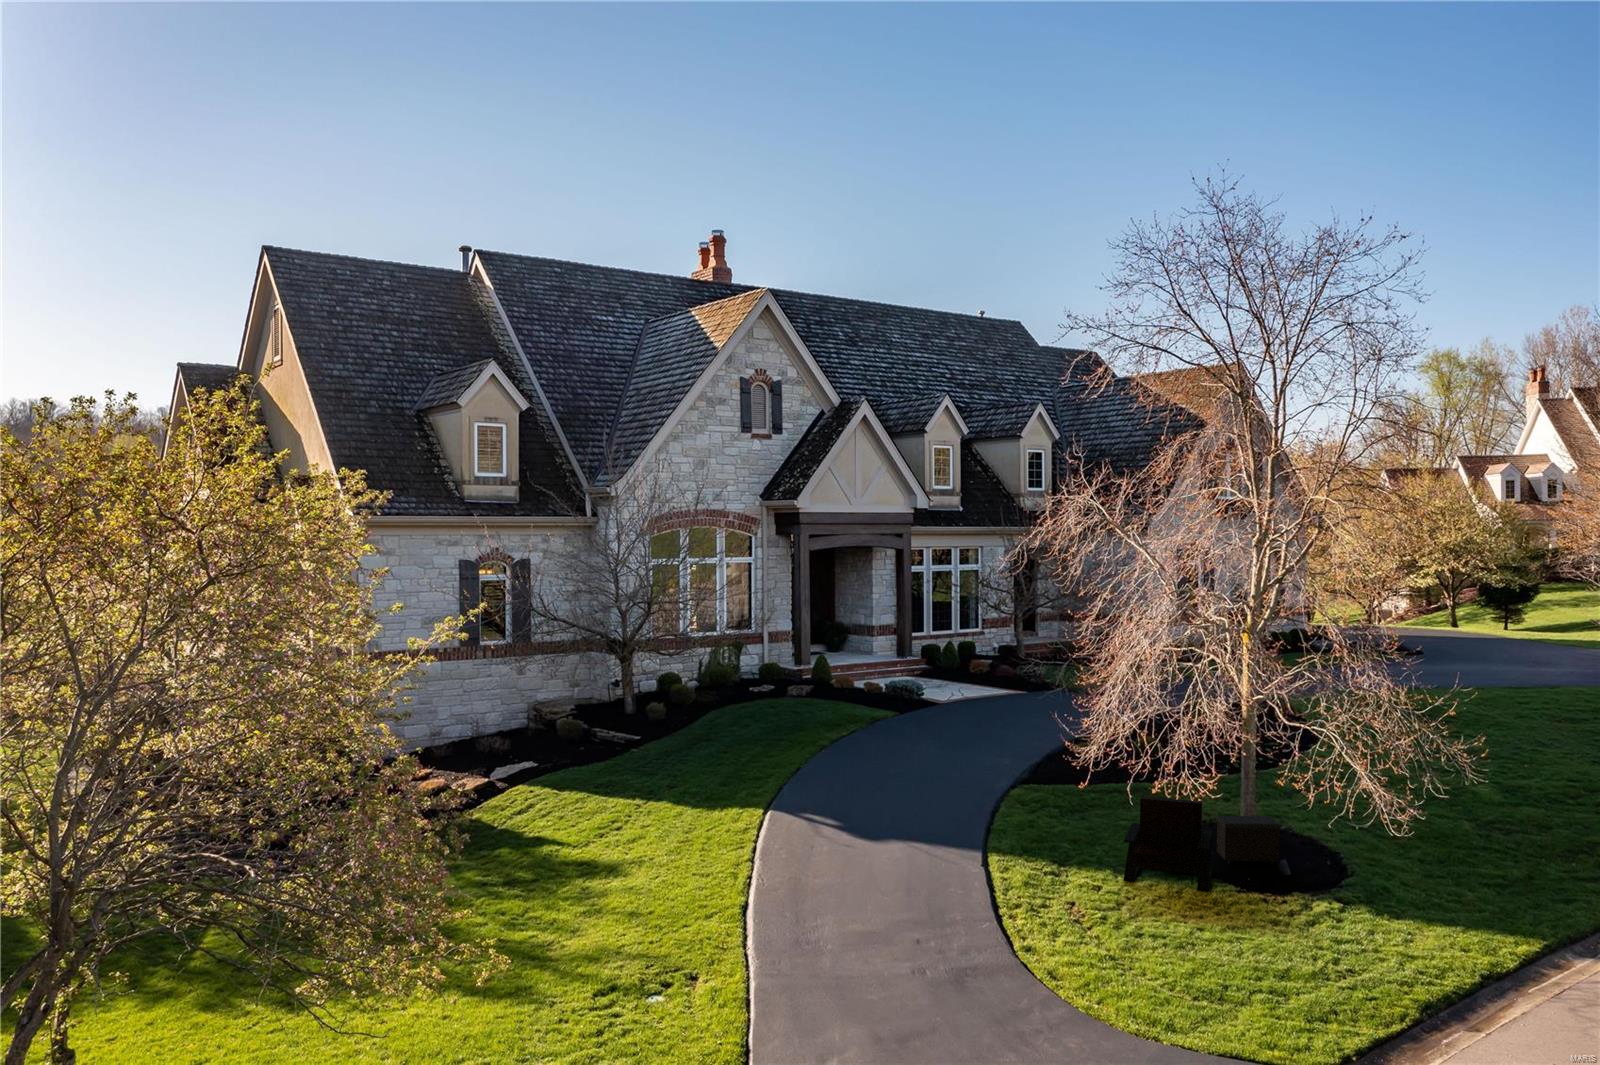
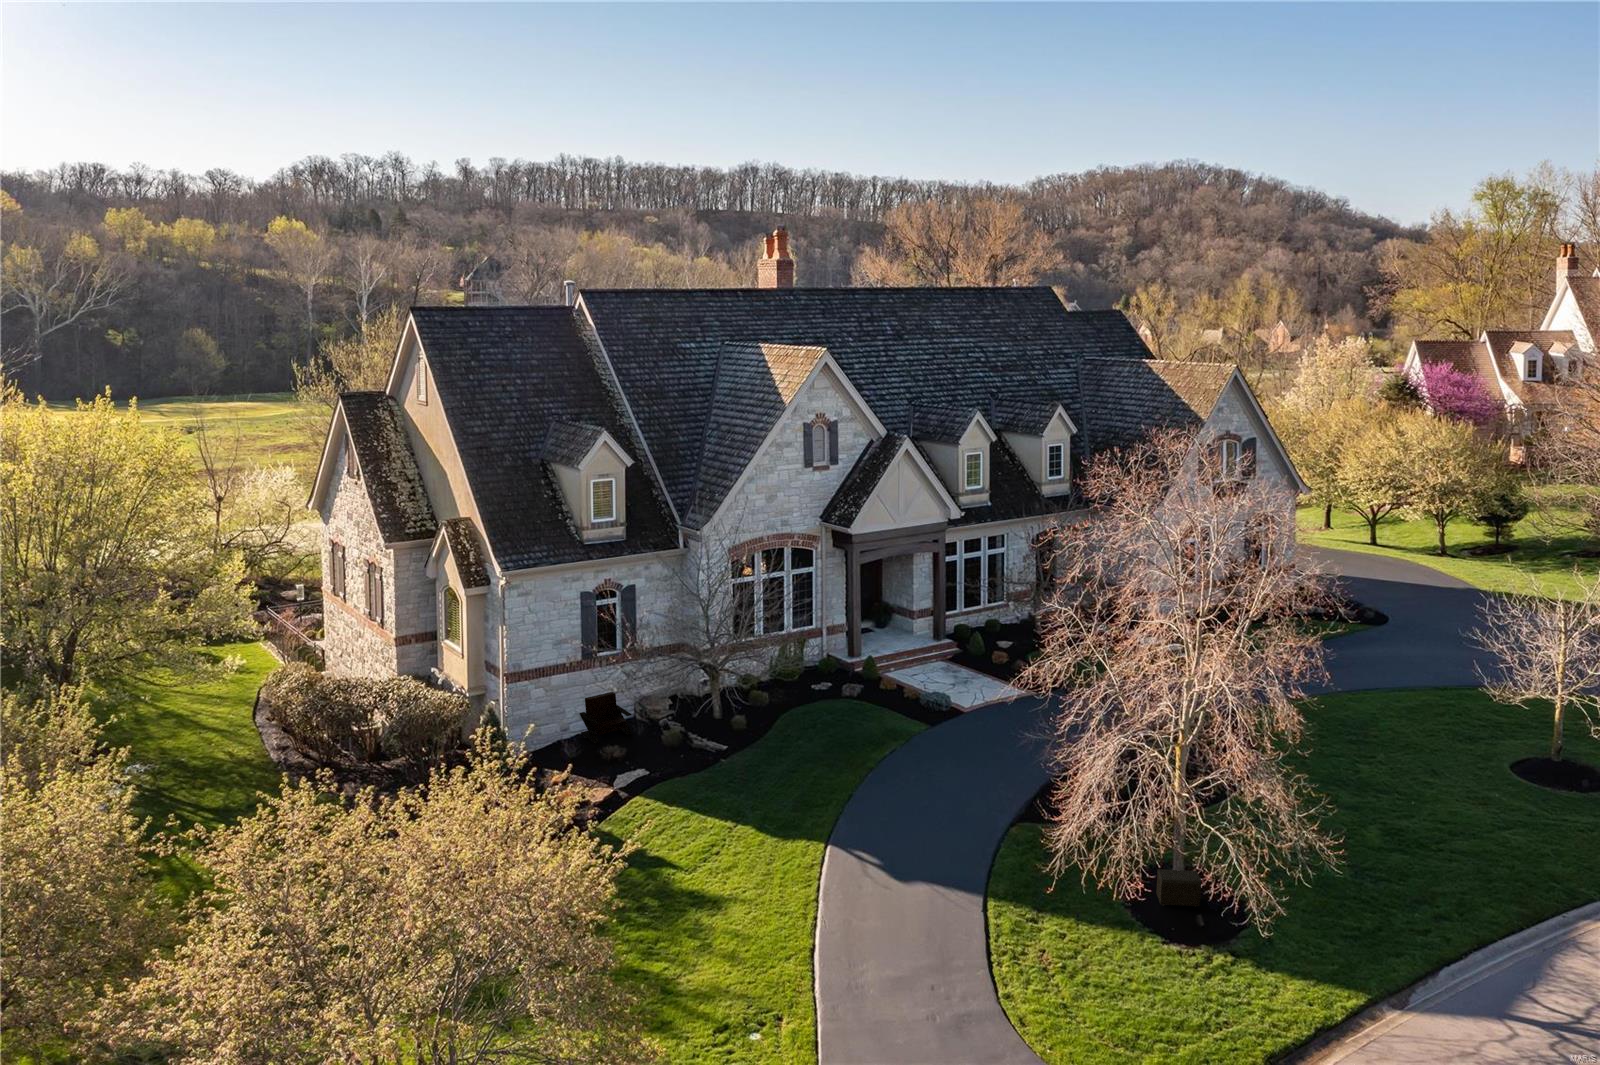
lounge chair: present [1123,796,1213,891] -> present [579,692,632,744]

